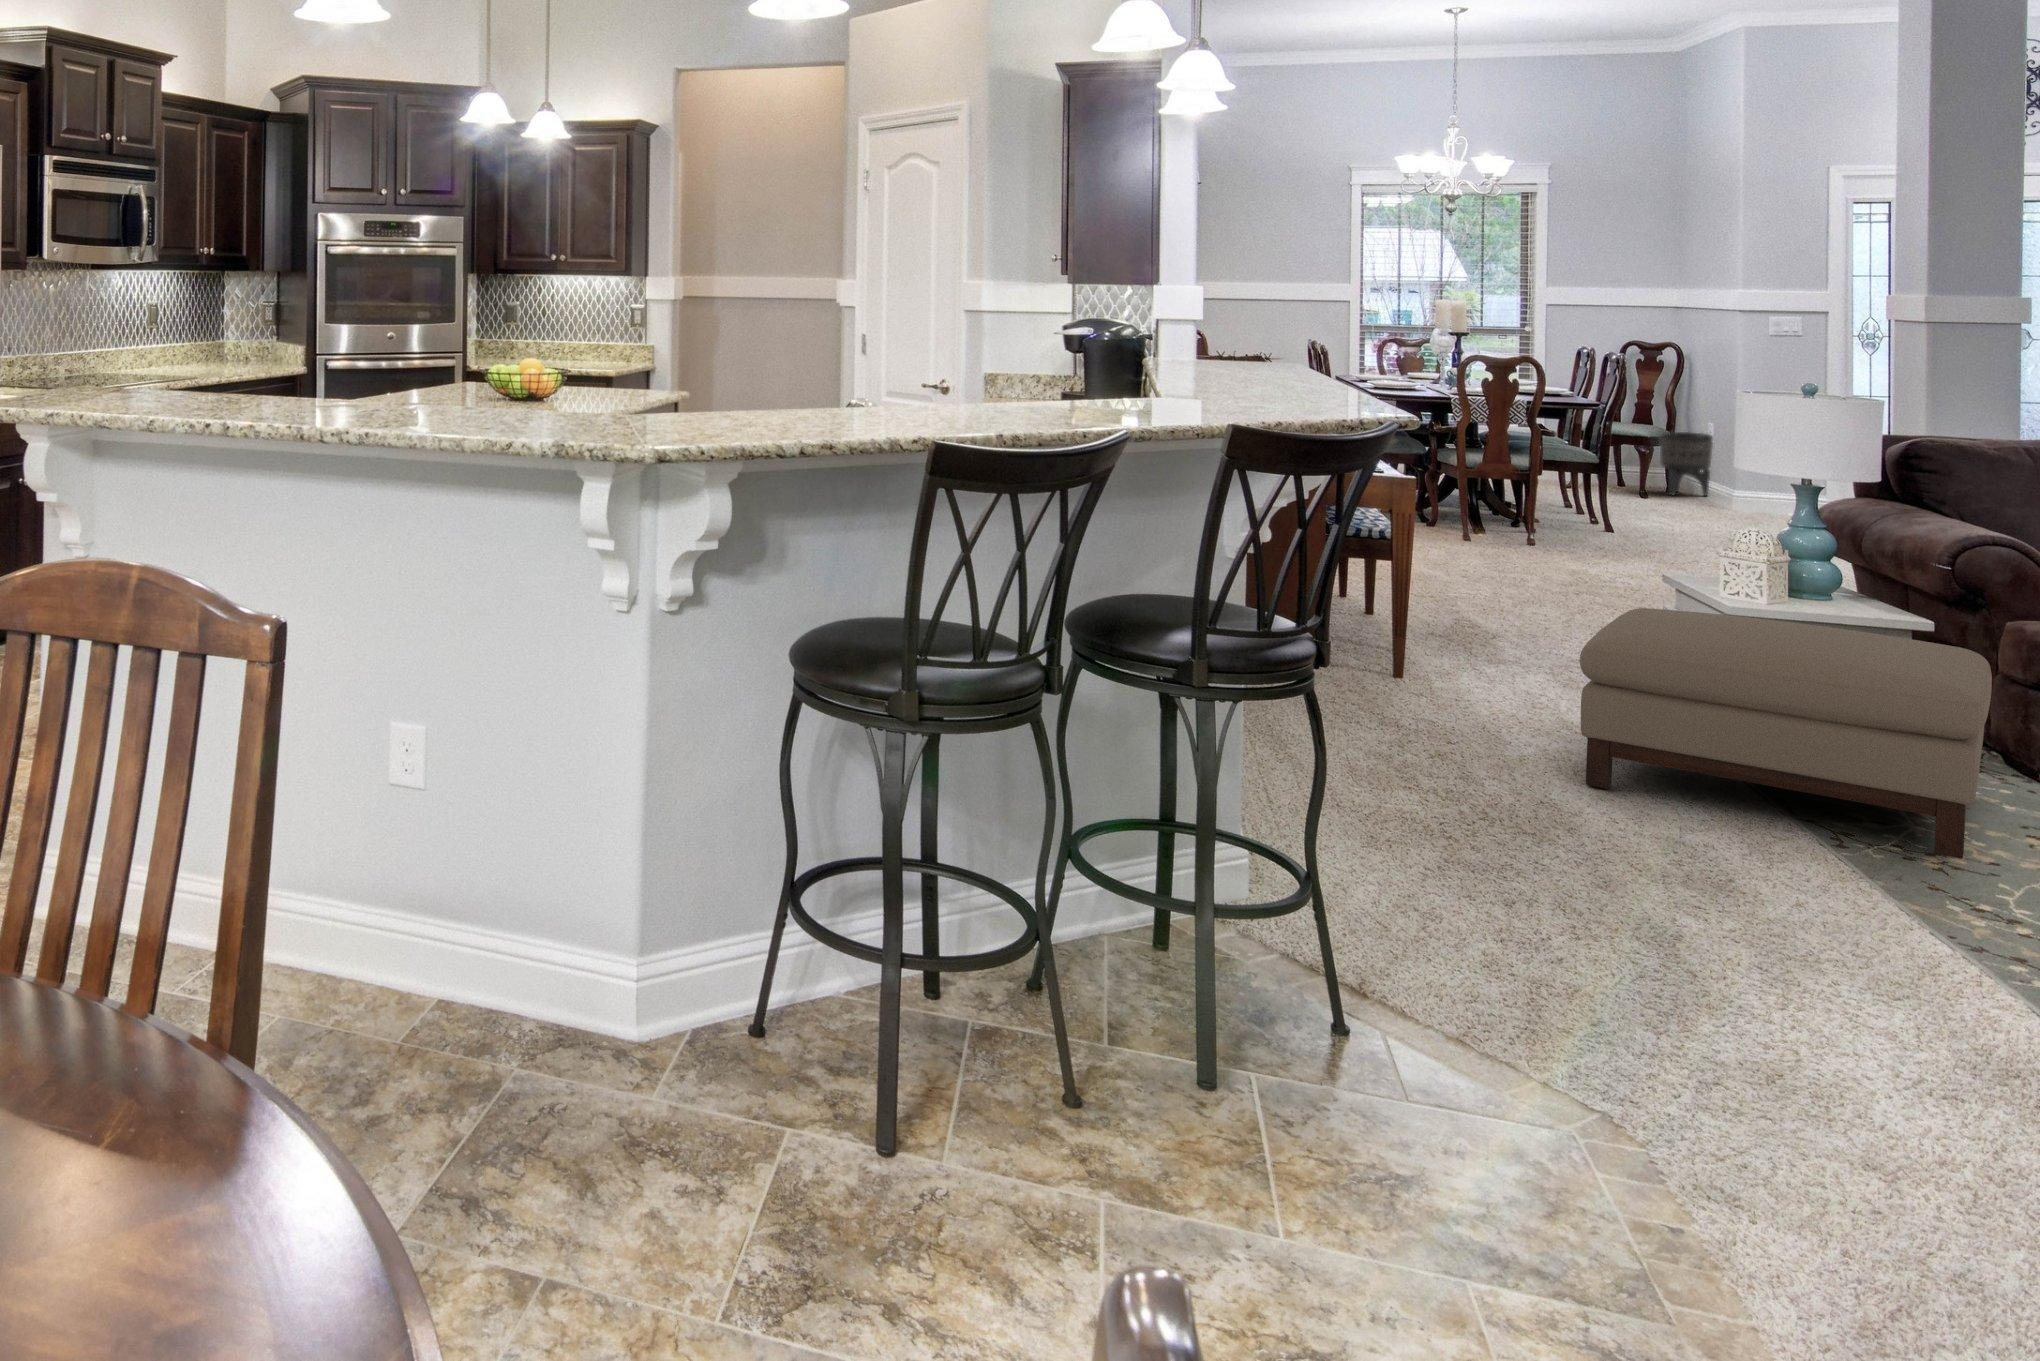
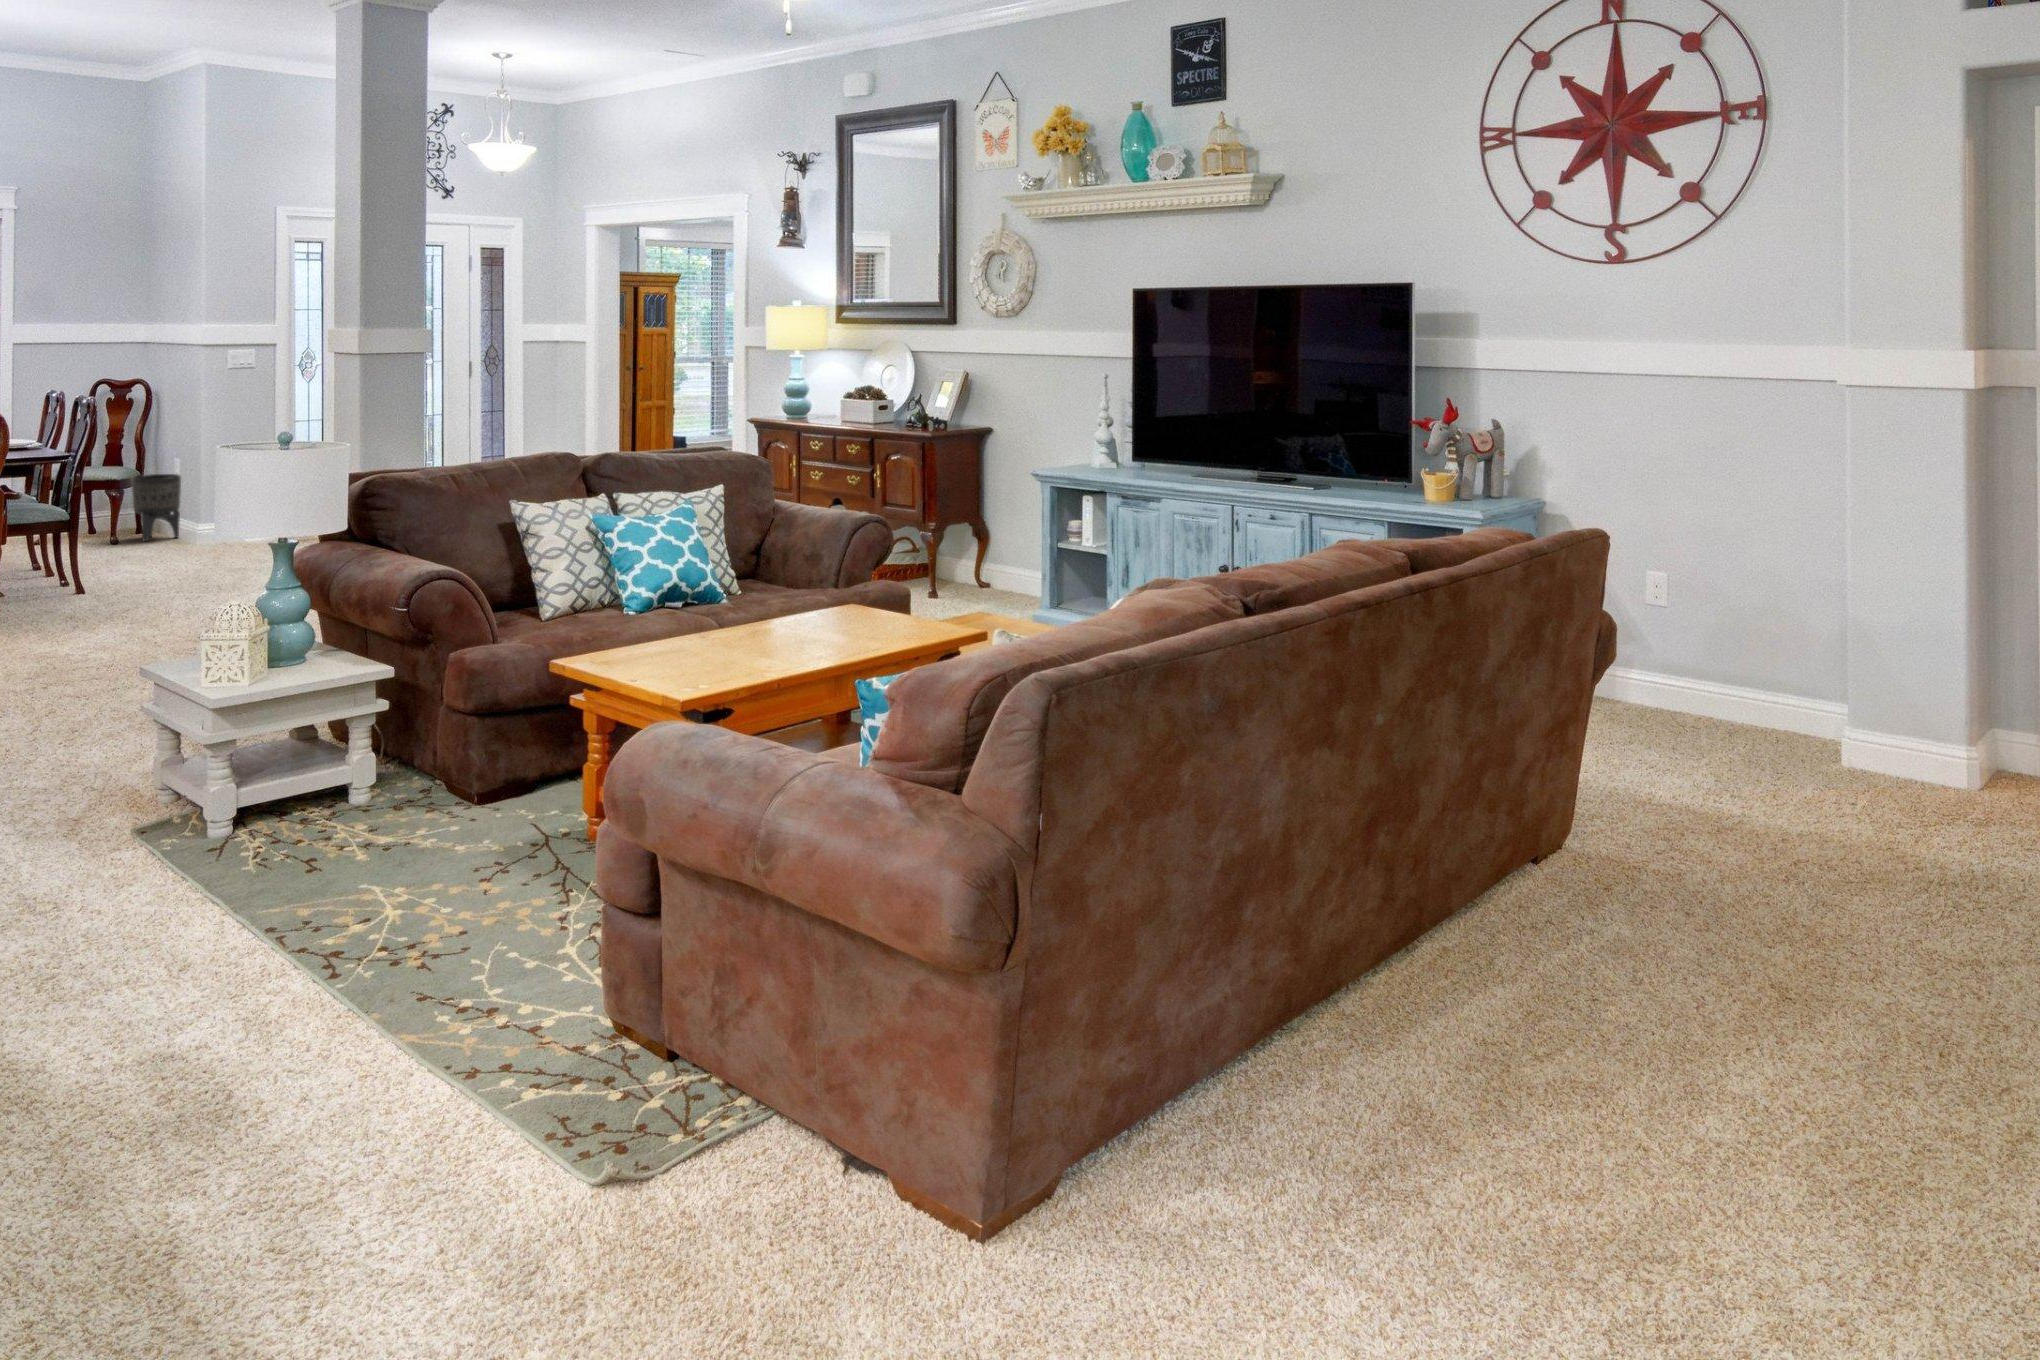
ottoman: present [1580,608,1992,859] -> none [36,704,456,998]

